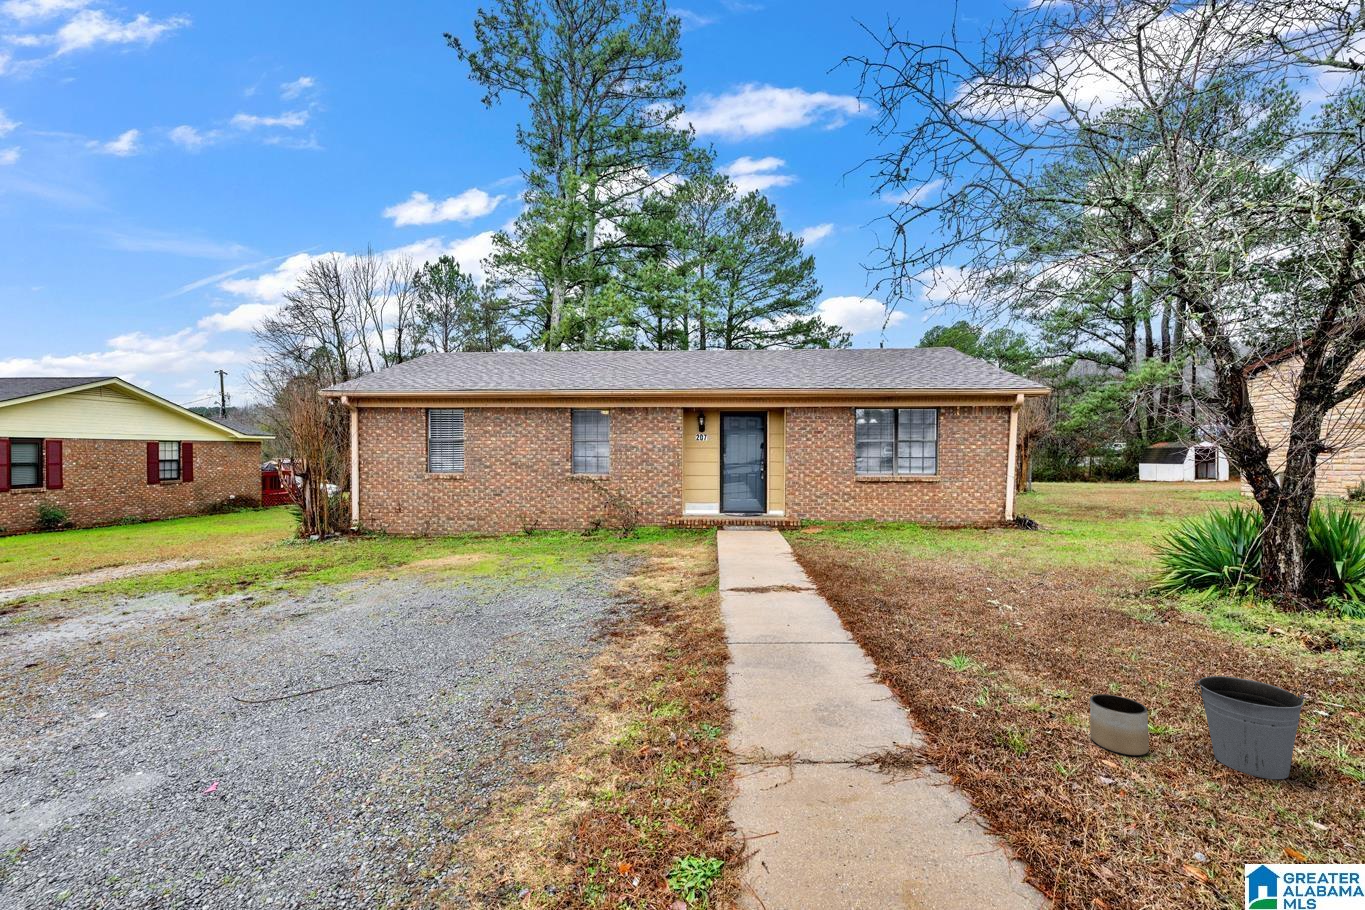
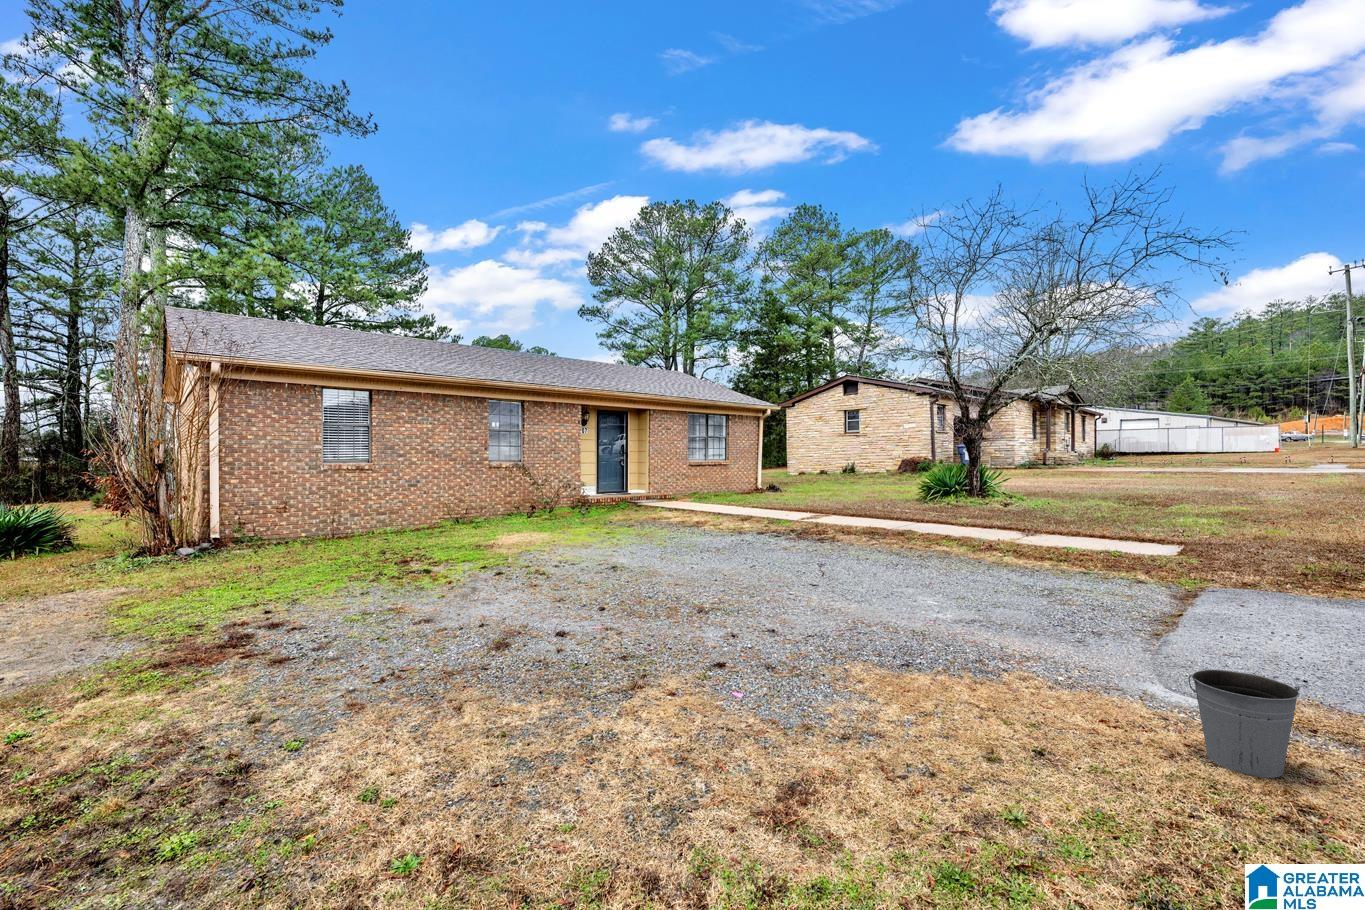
planter: present [1090,694,1149,756] -> none [1079,692,1140,758]

